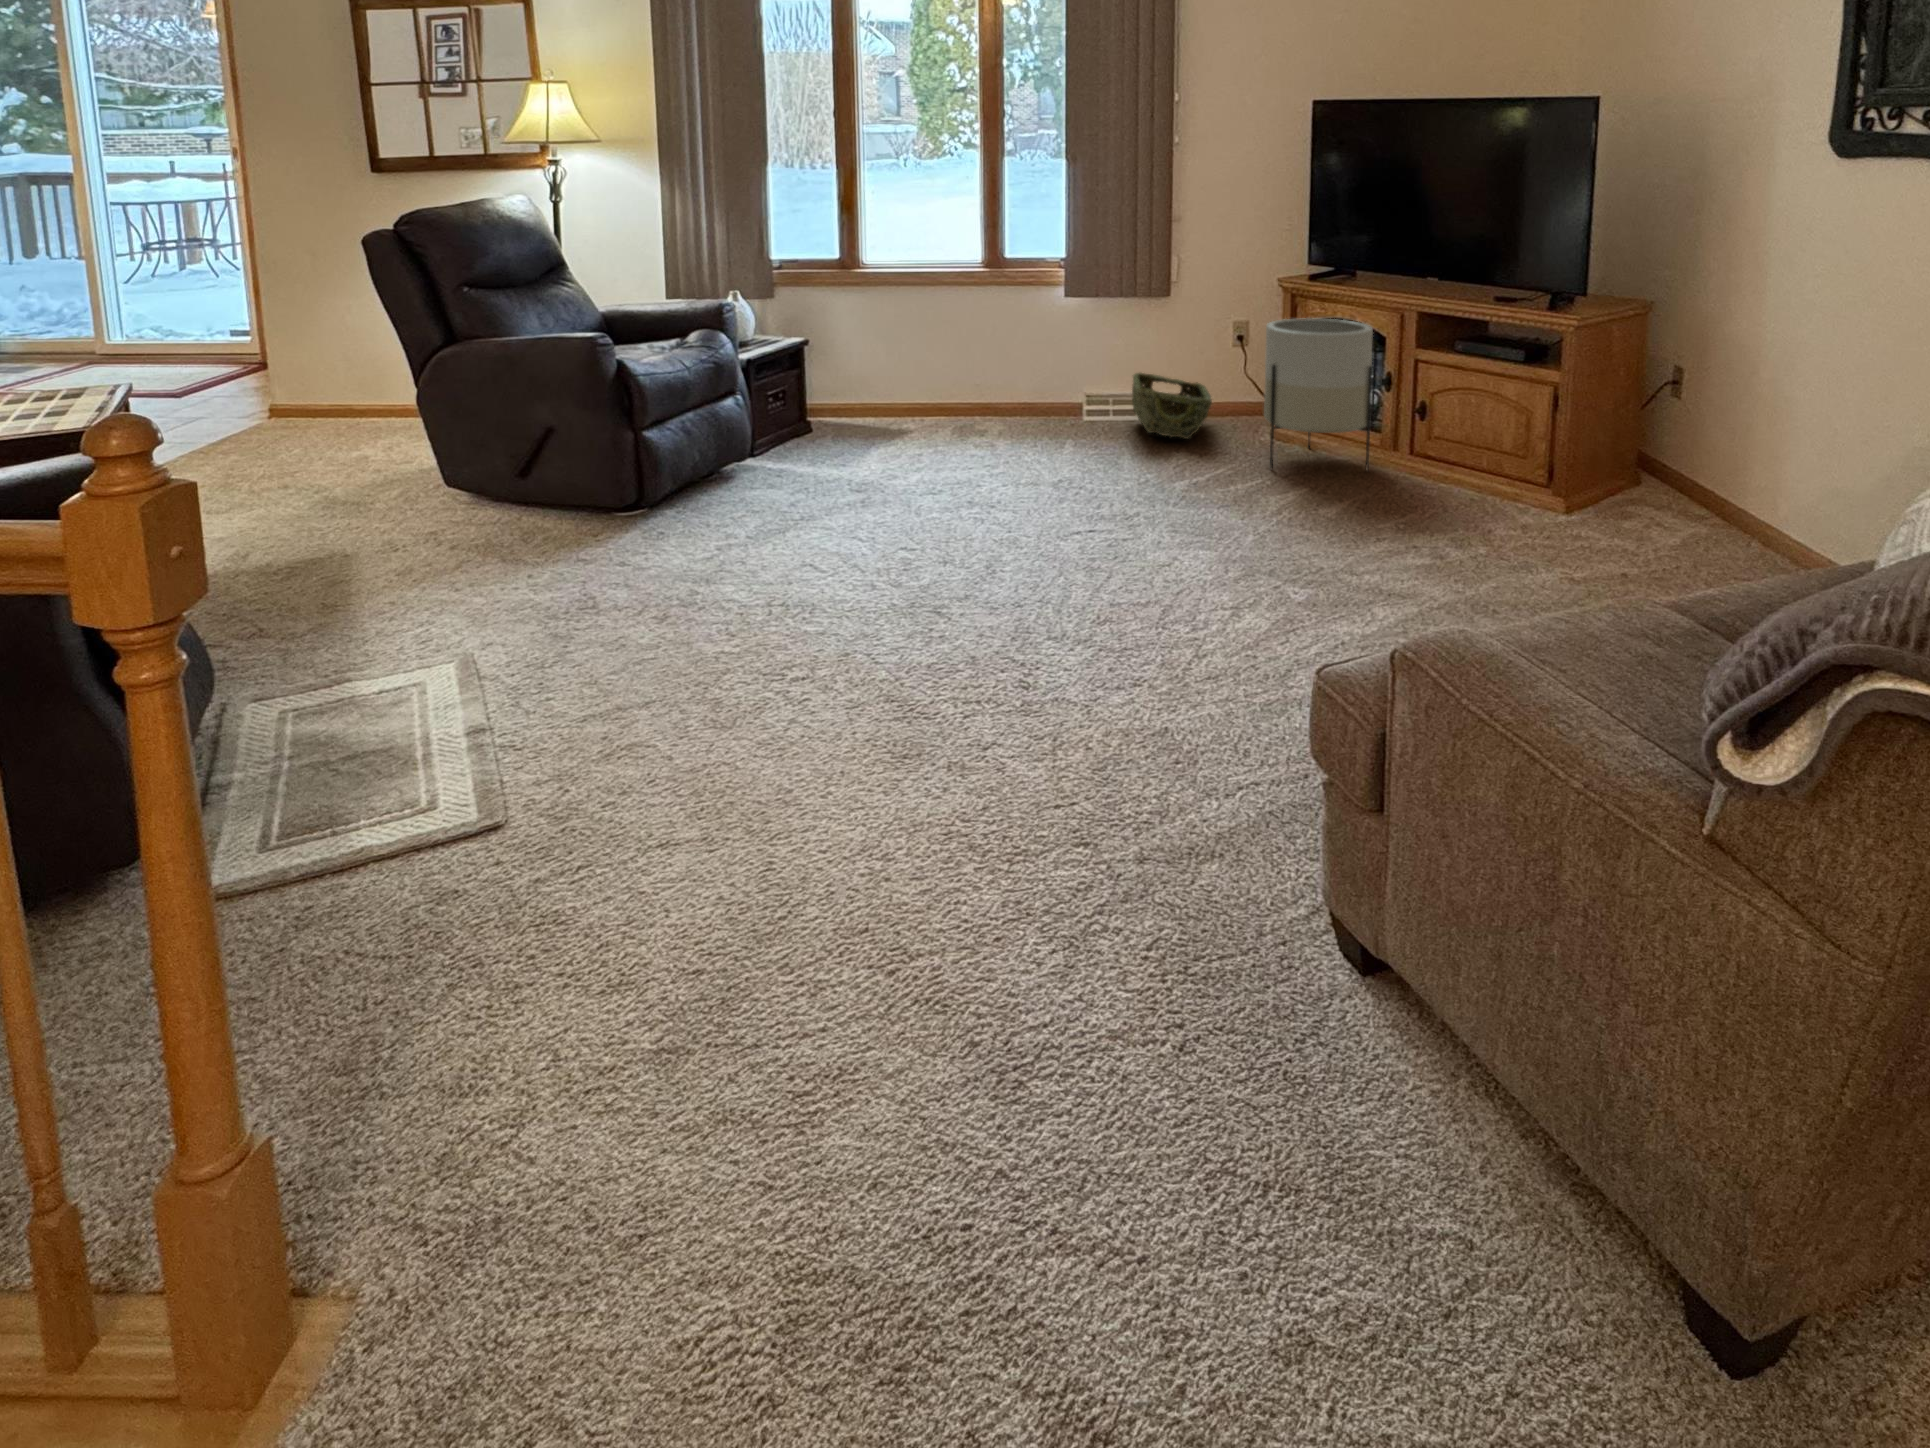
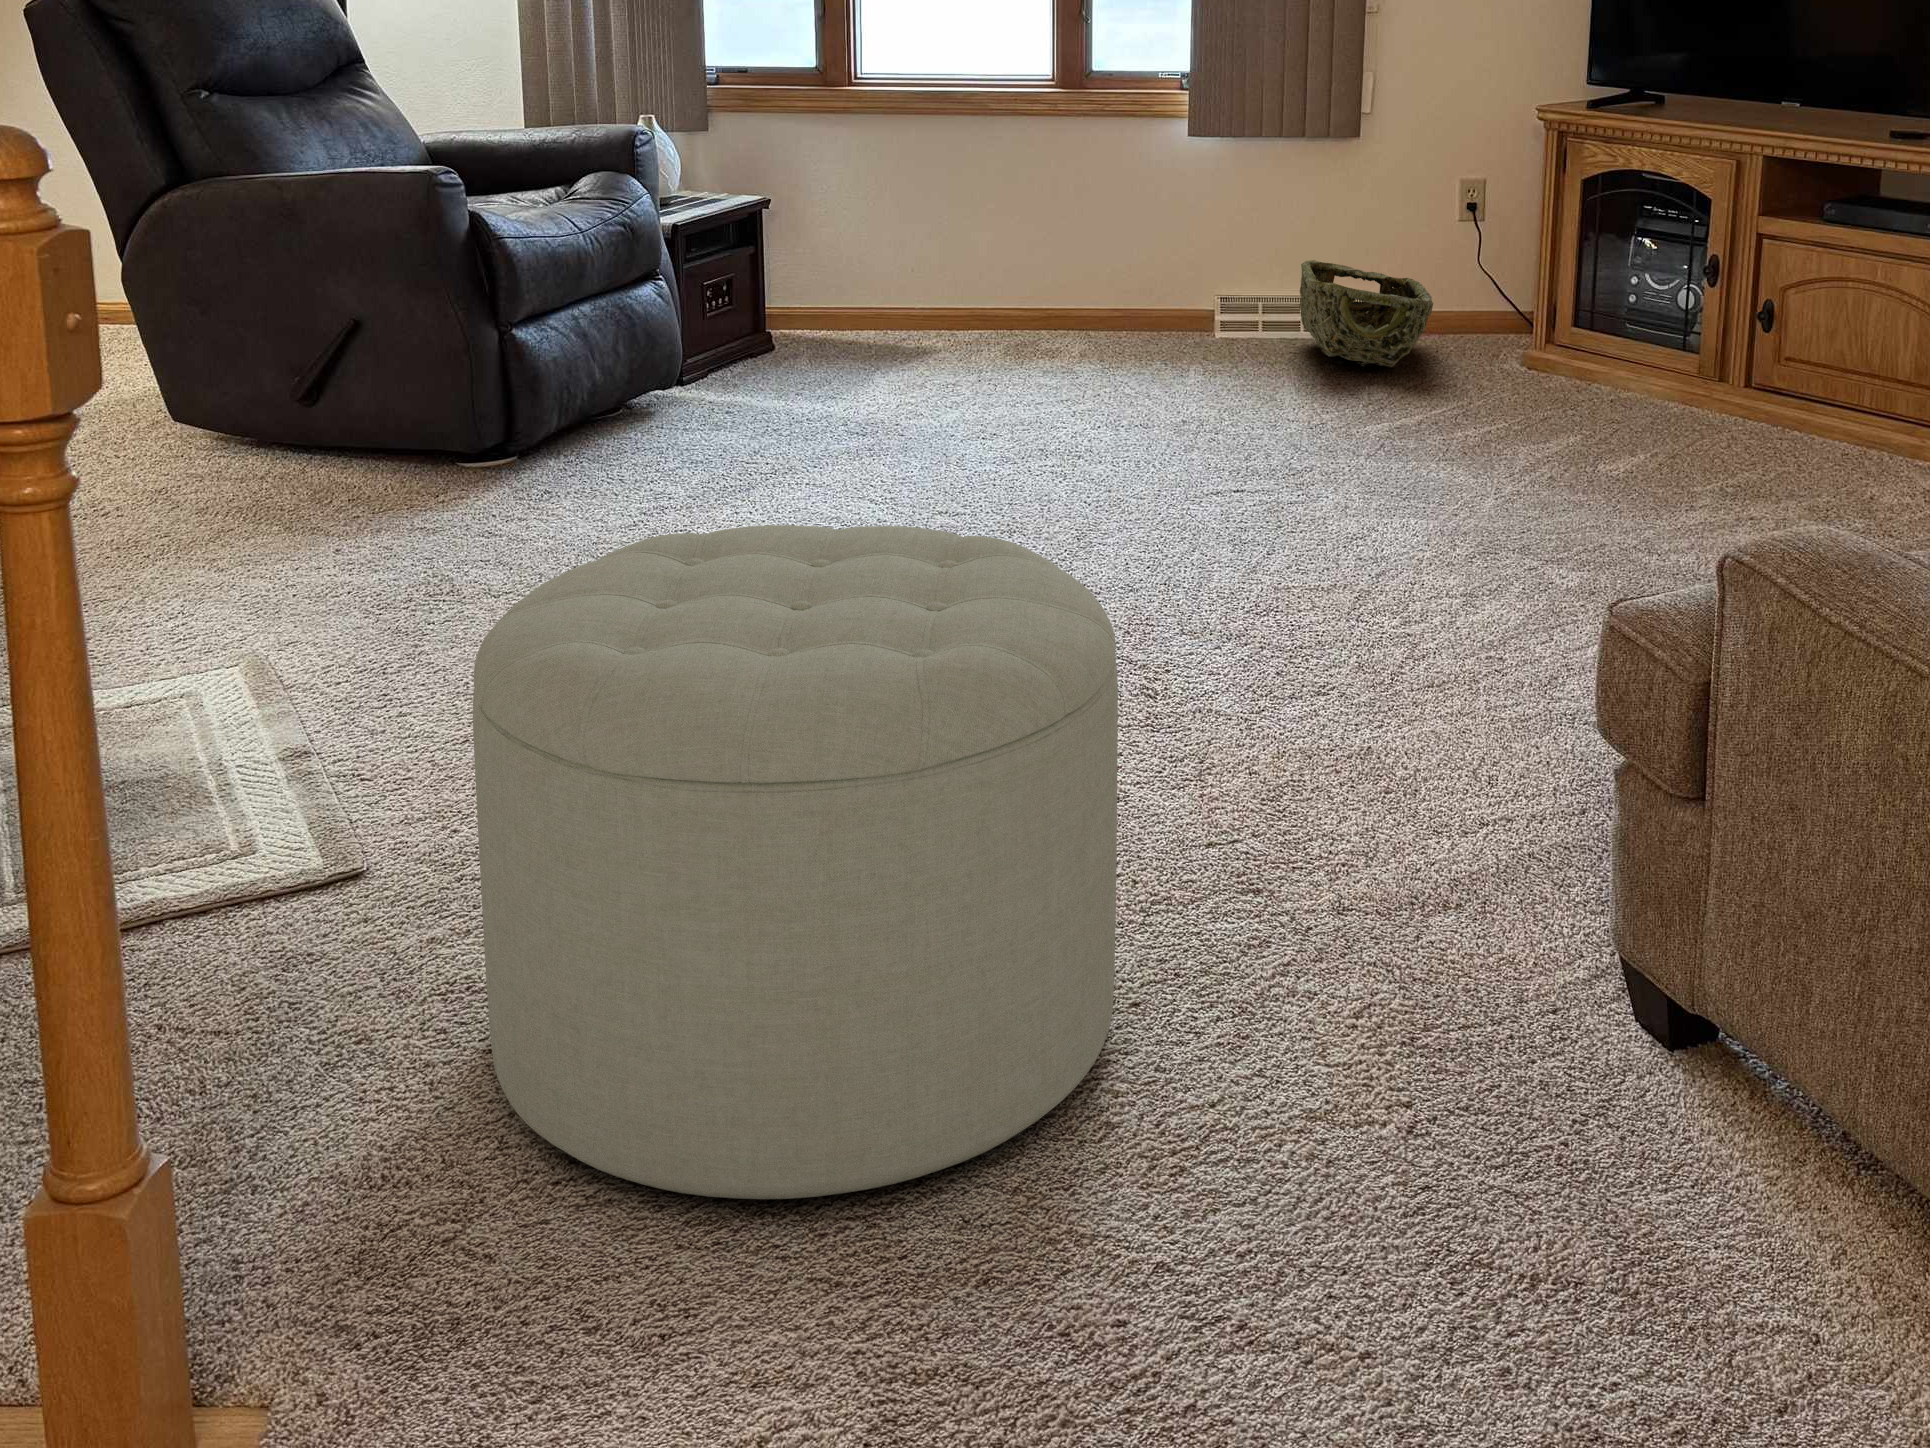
planter: present [1264,318,1373,471] -> none [1519,168,1700,417]
ottoman: none [541,601,980,1111] -> present [473,525,1118,1199]

